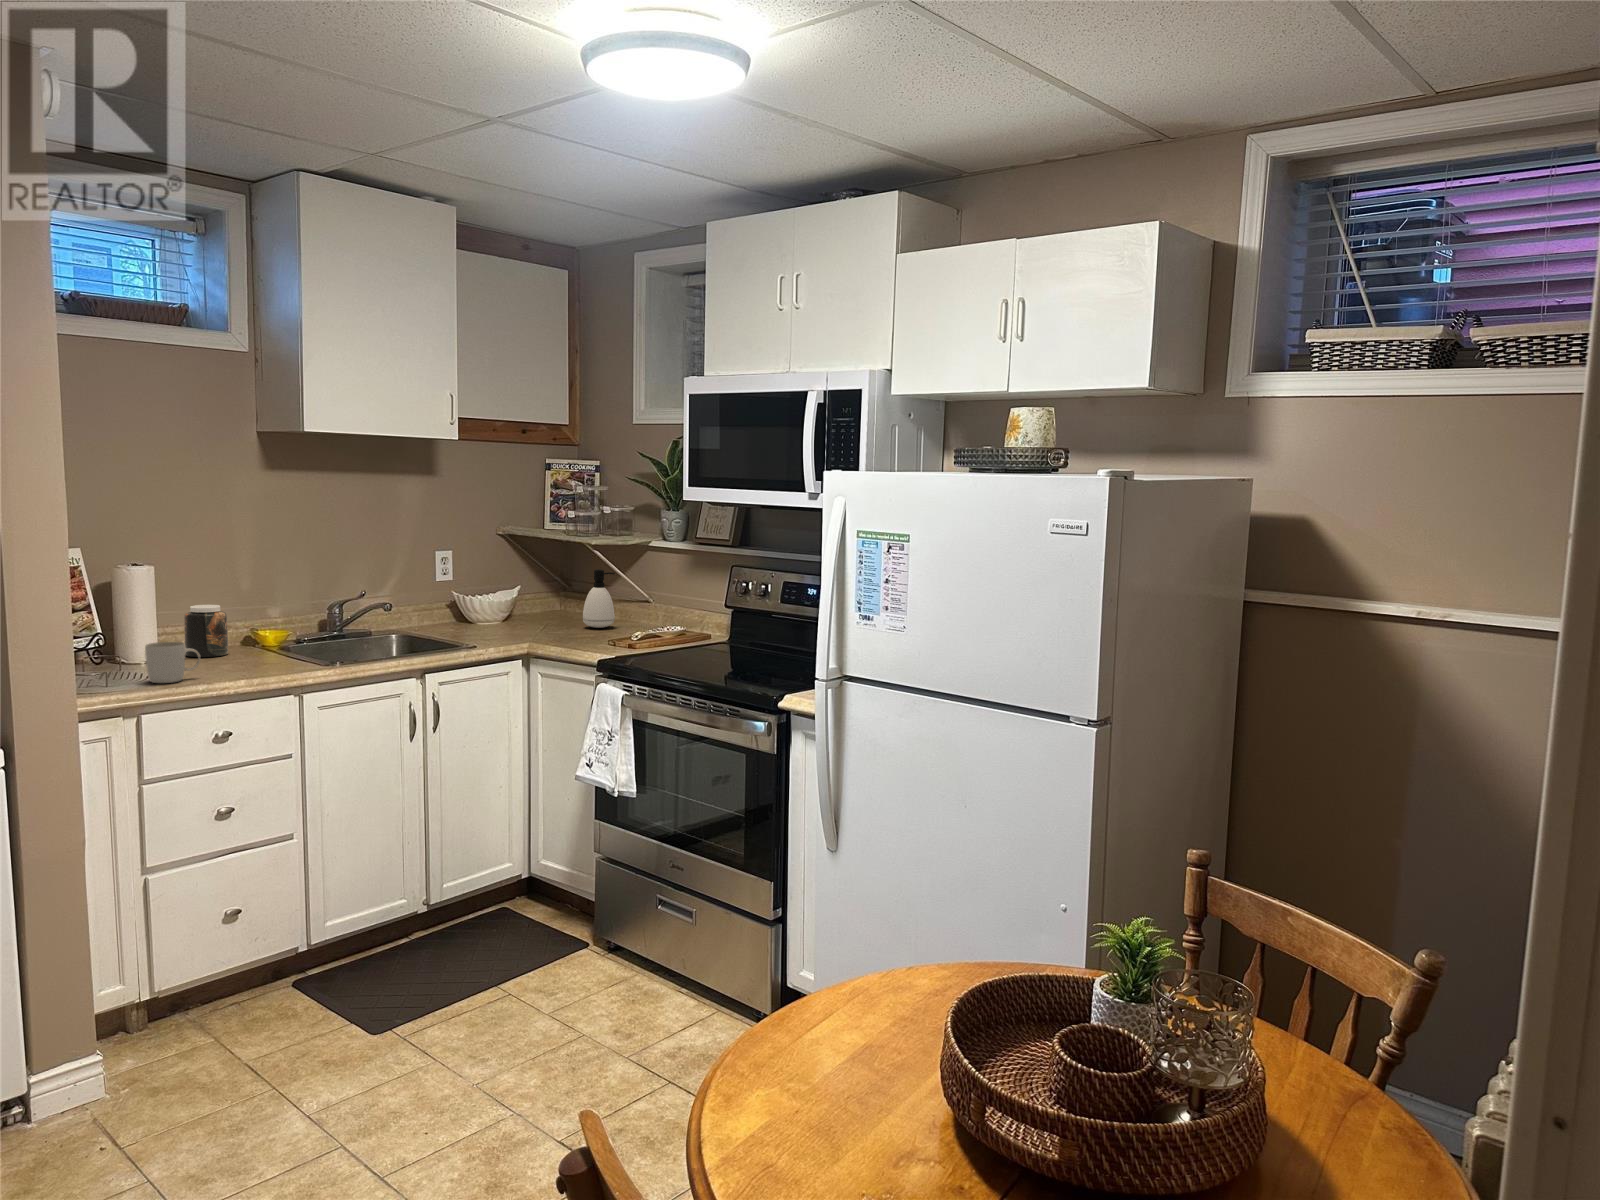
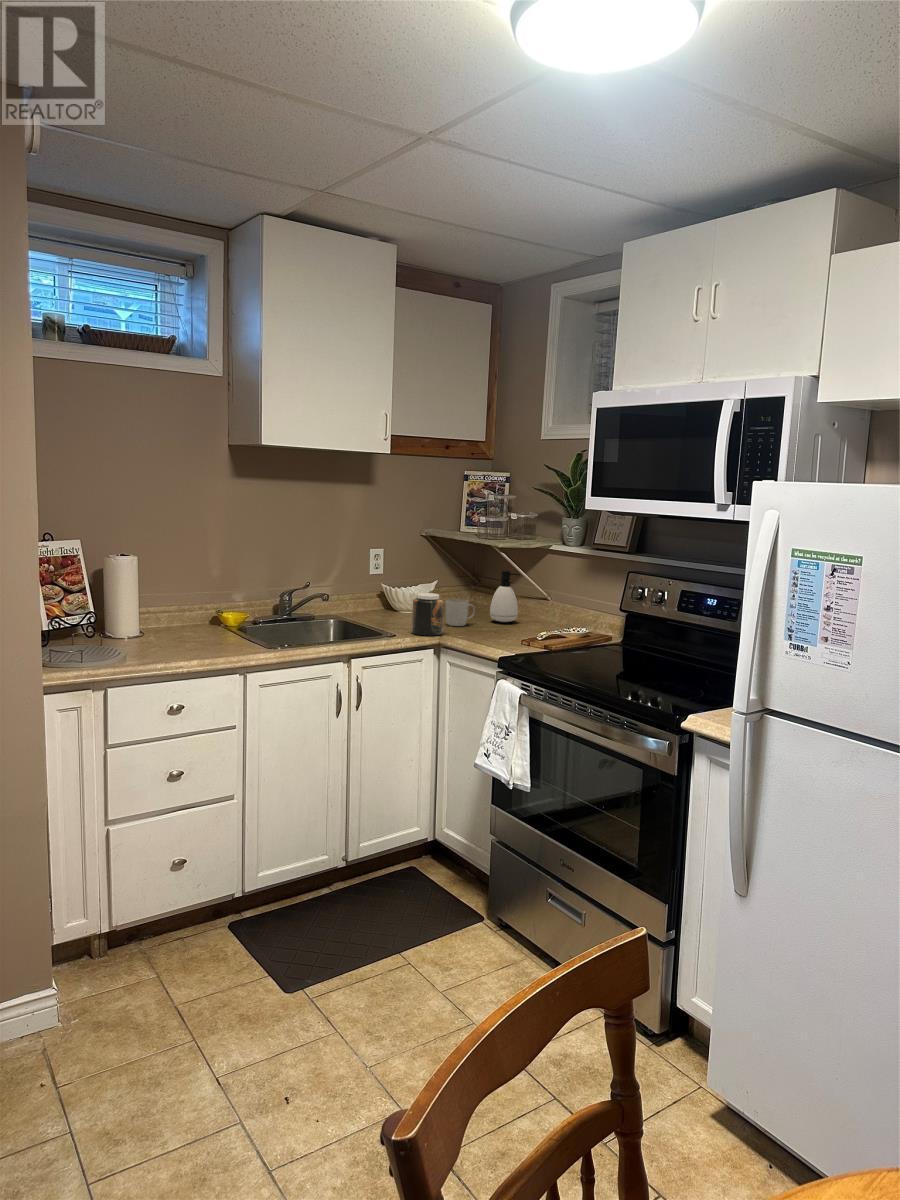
jar: present [184,605,228,657] -> present [412,593,443,636]
mug: present [145,642,200,683] -> present [445,599,475,626]

